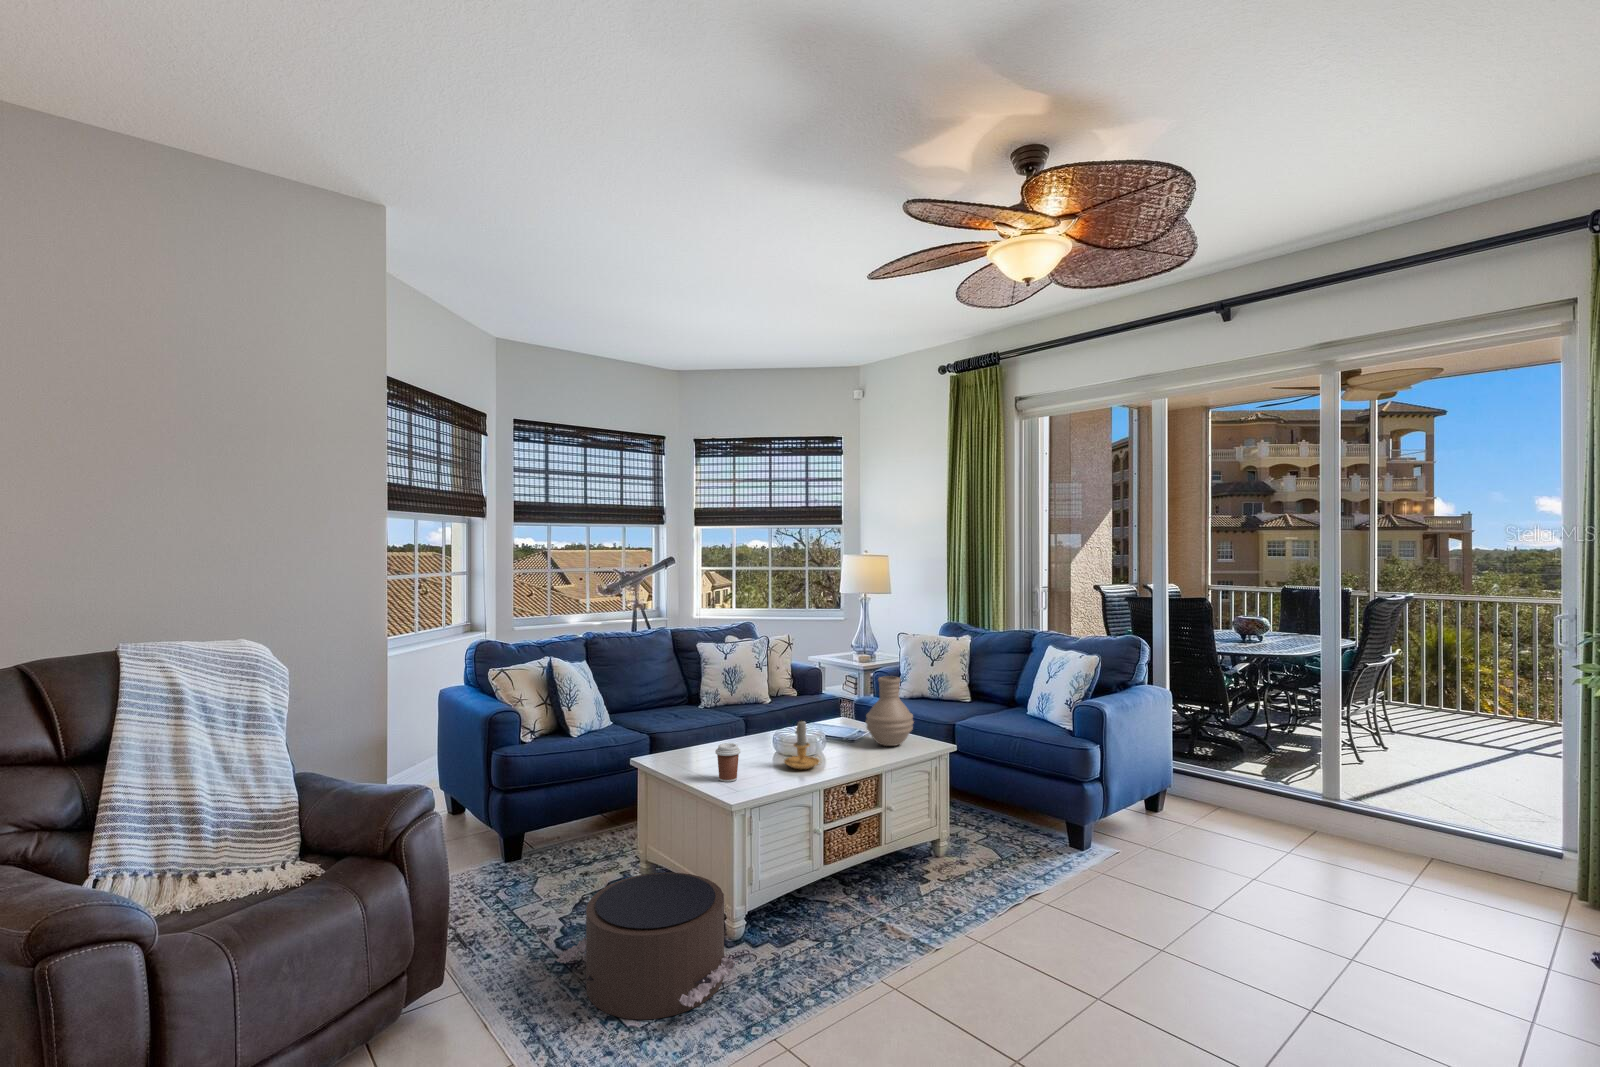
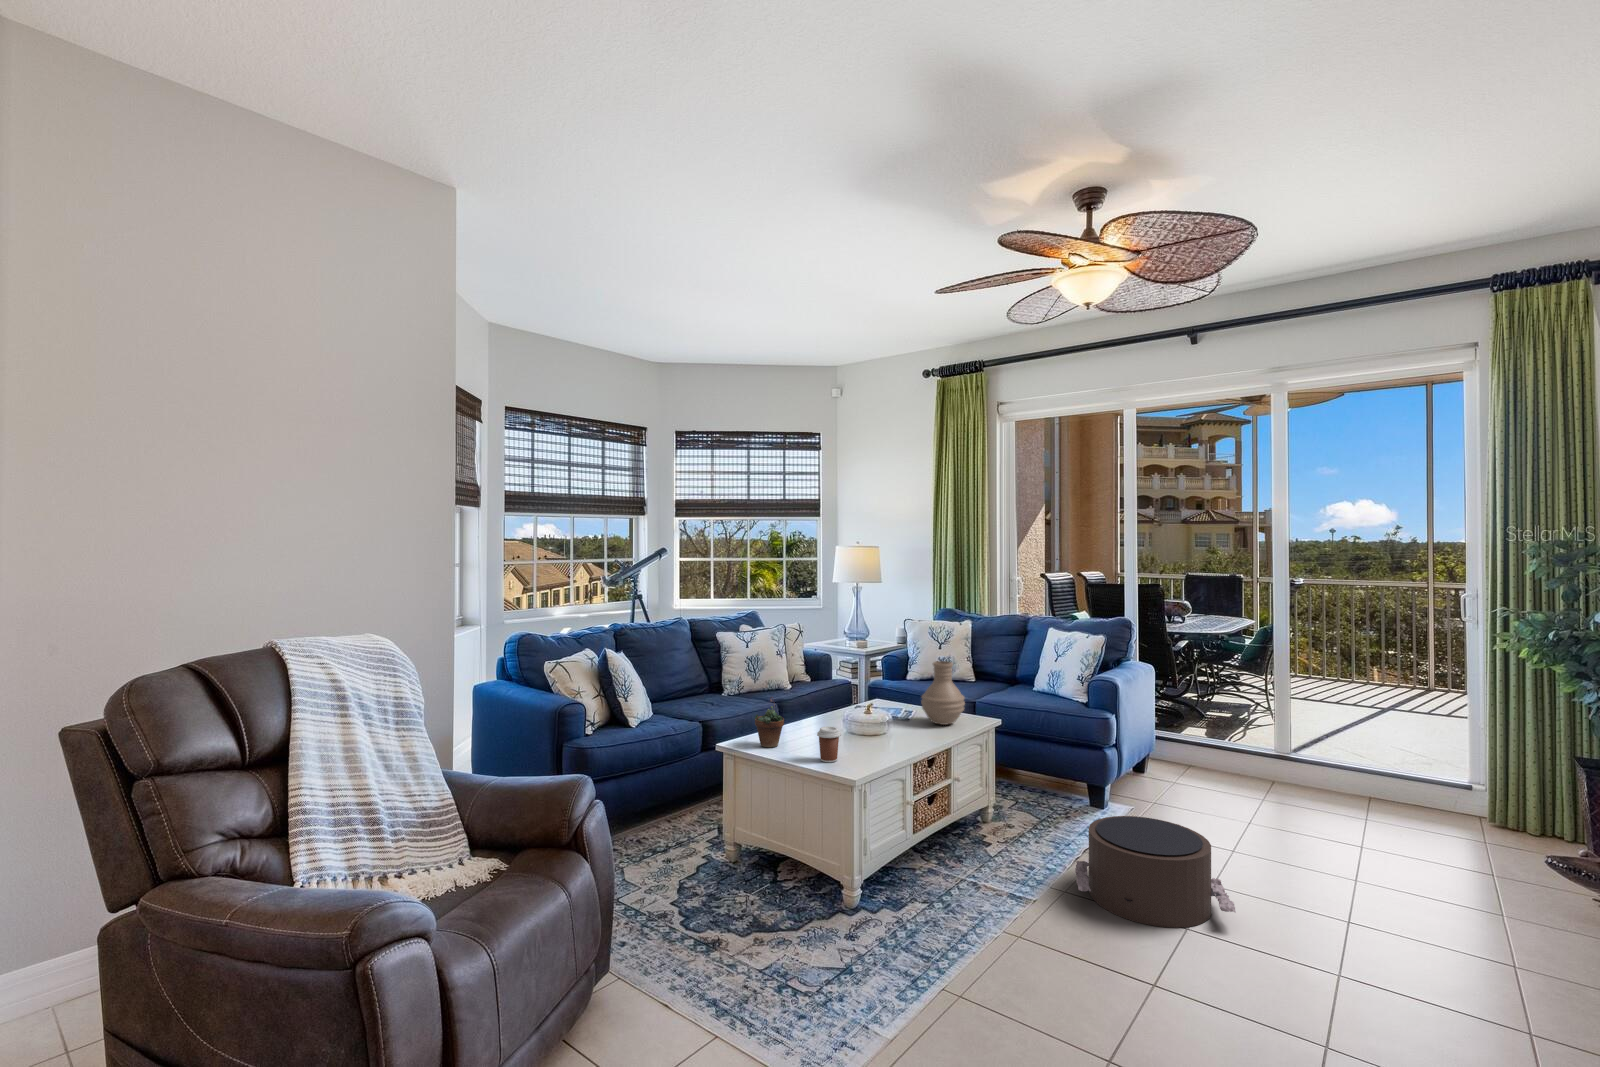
succulent plant: none [667,710,698,763] -> present [755,697,784,747]
candle: present [784,721,820,769] -> none [868,702,907,748]
pouf: present [556,872,738,1020] -> present [1075,816,1236,928]

